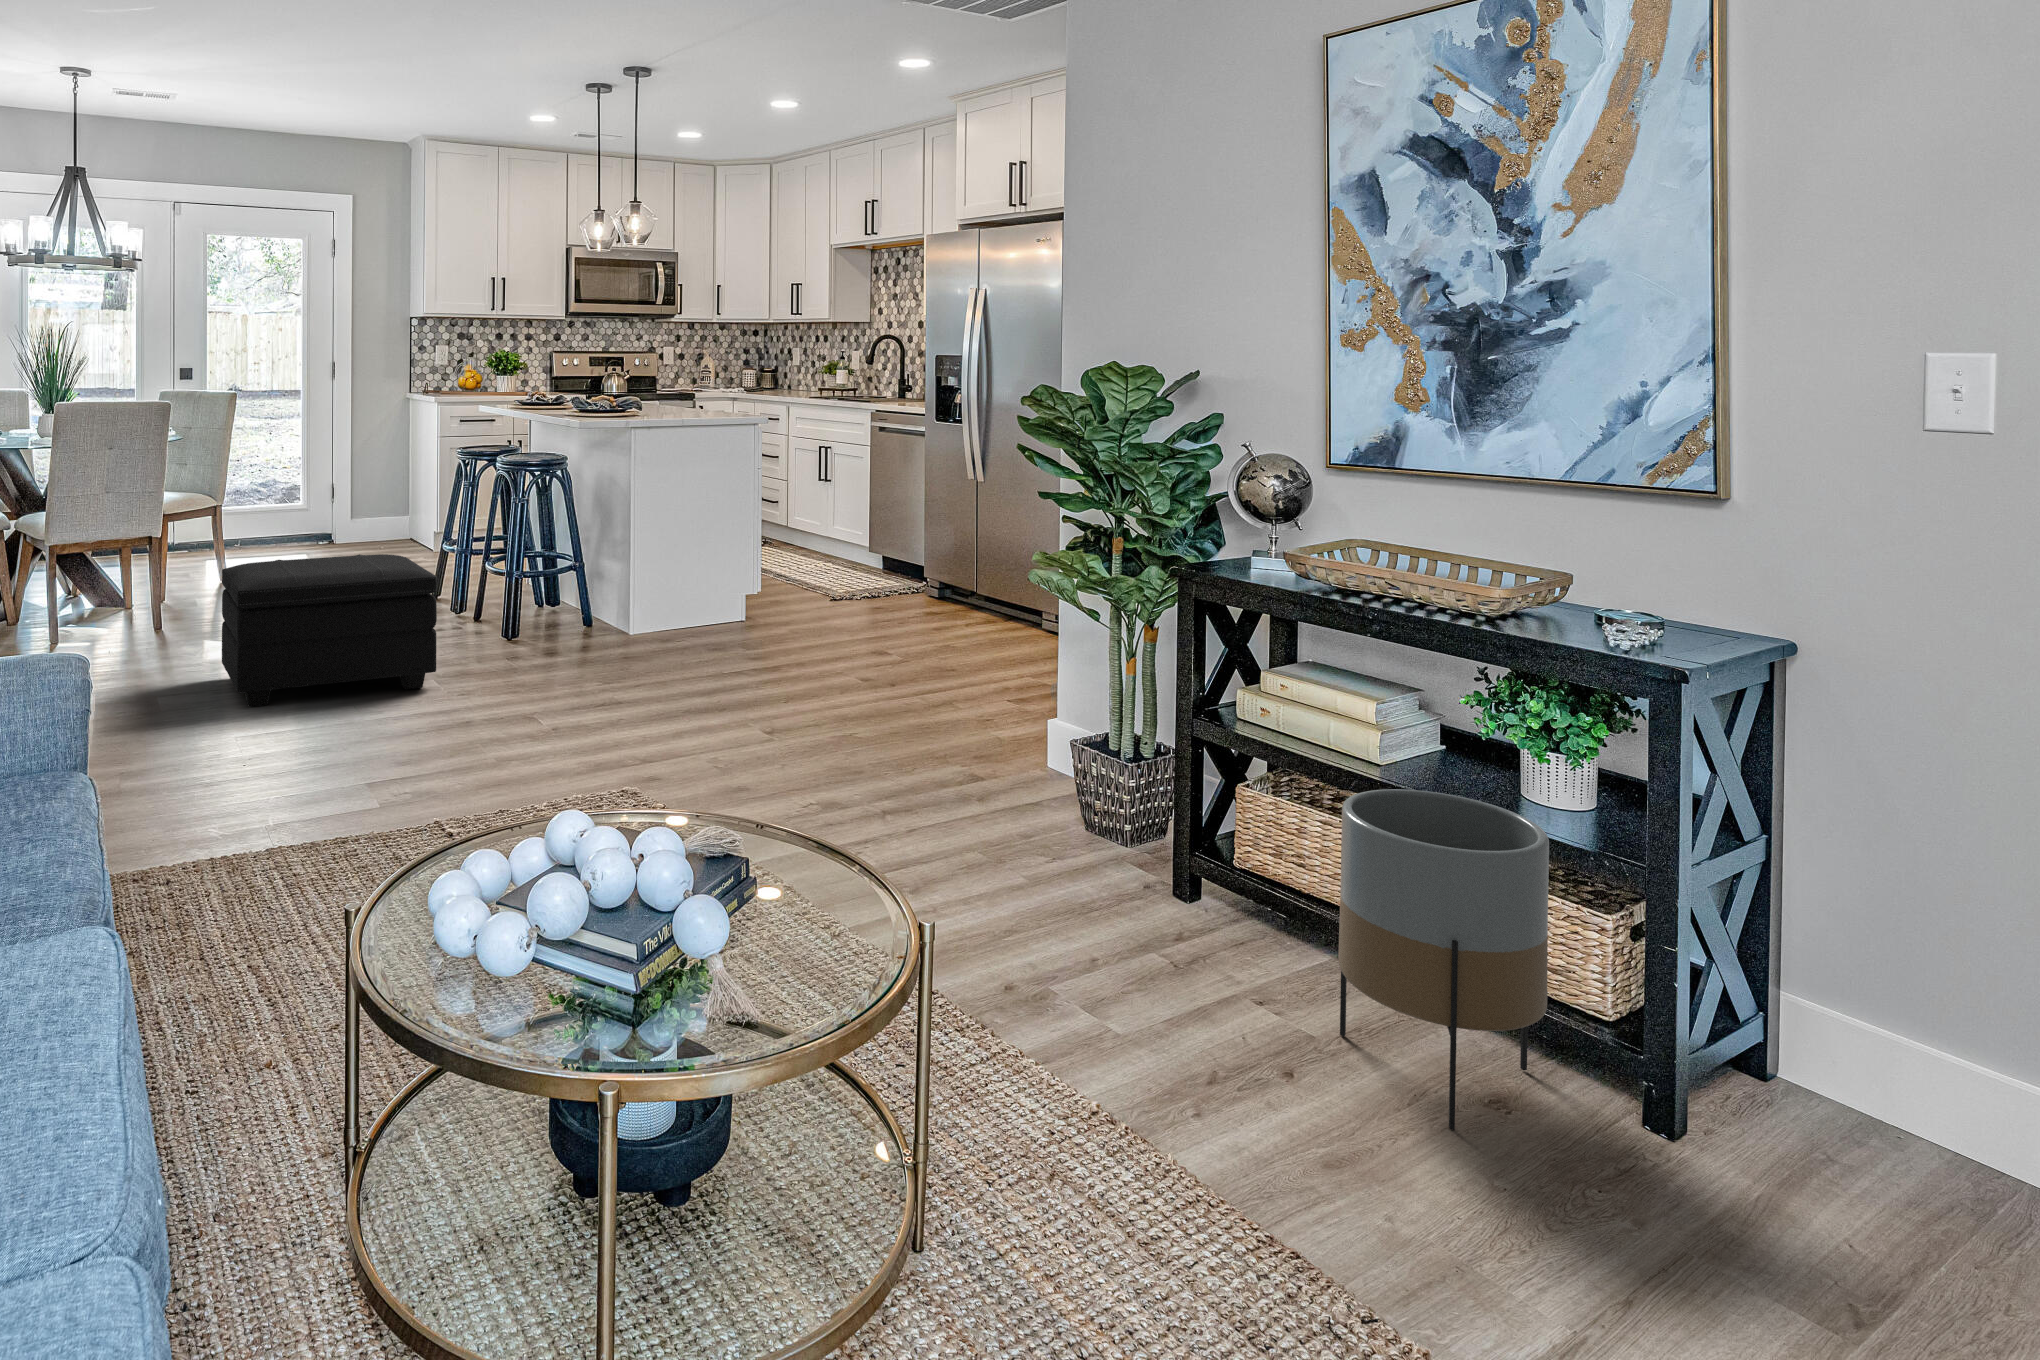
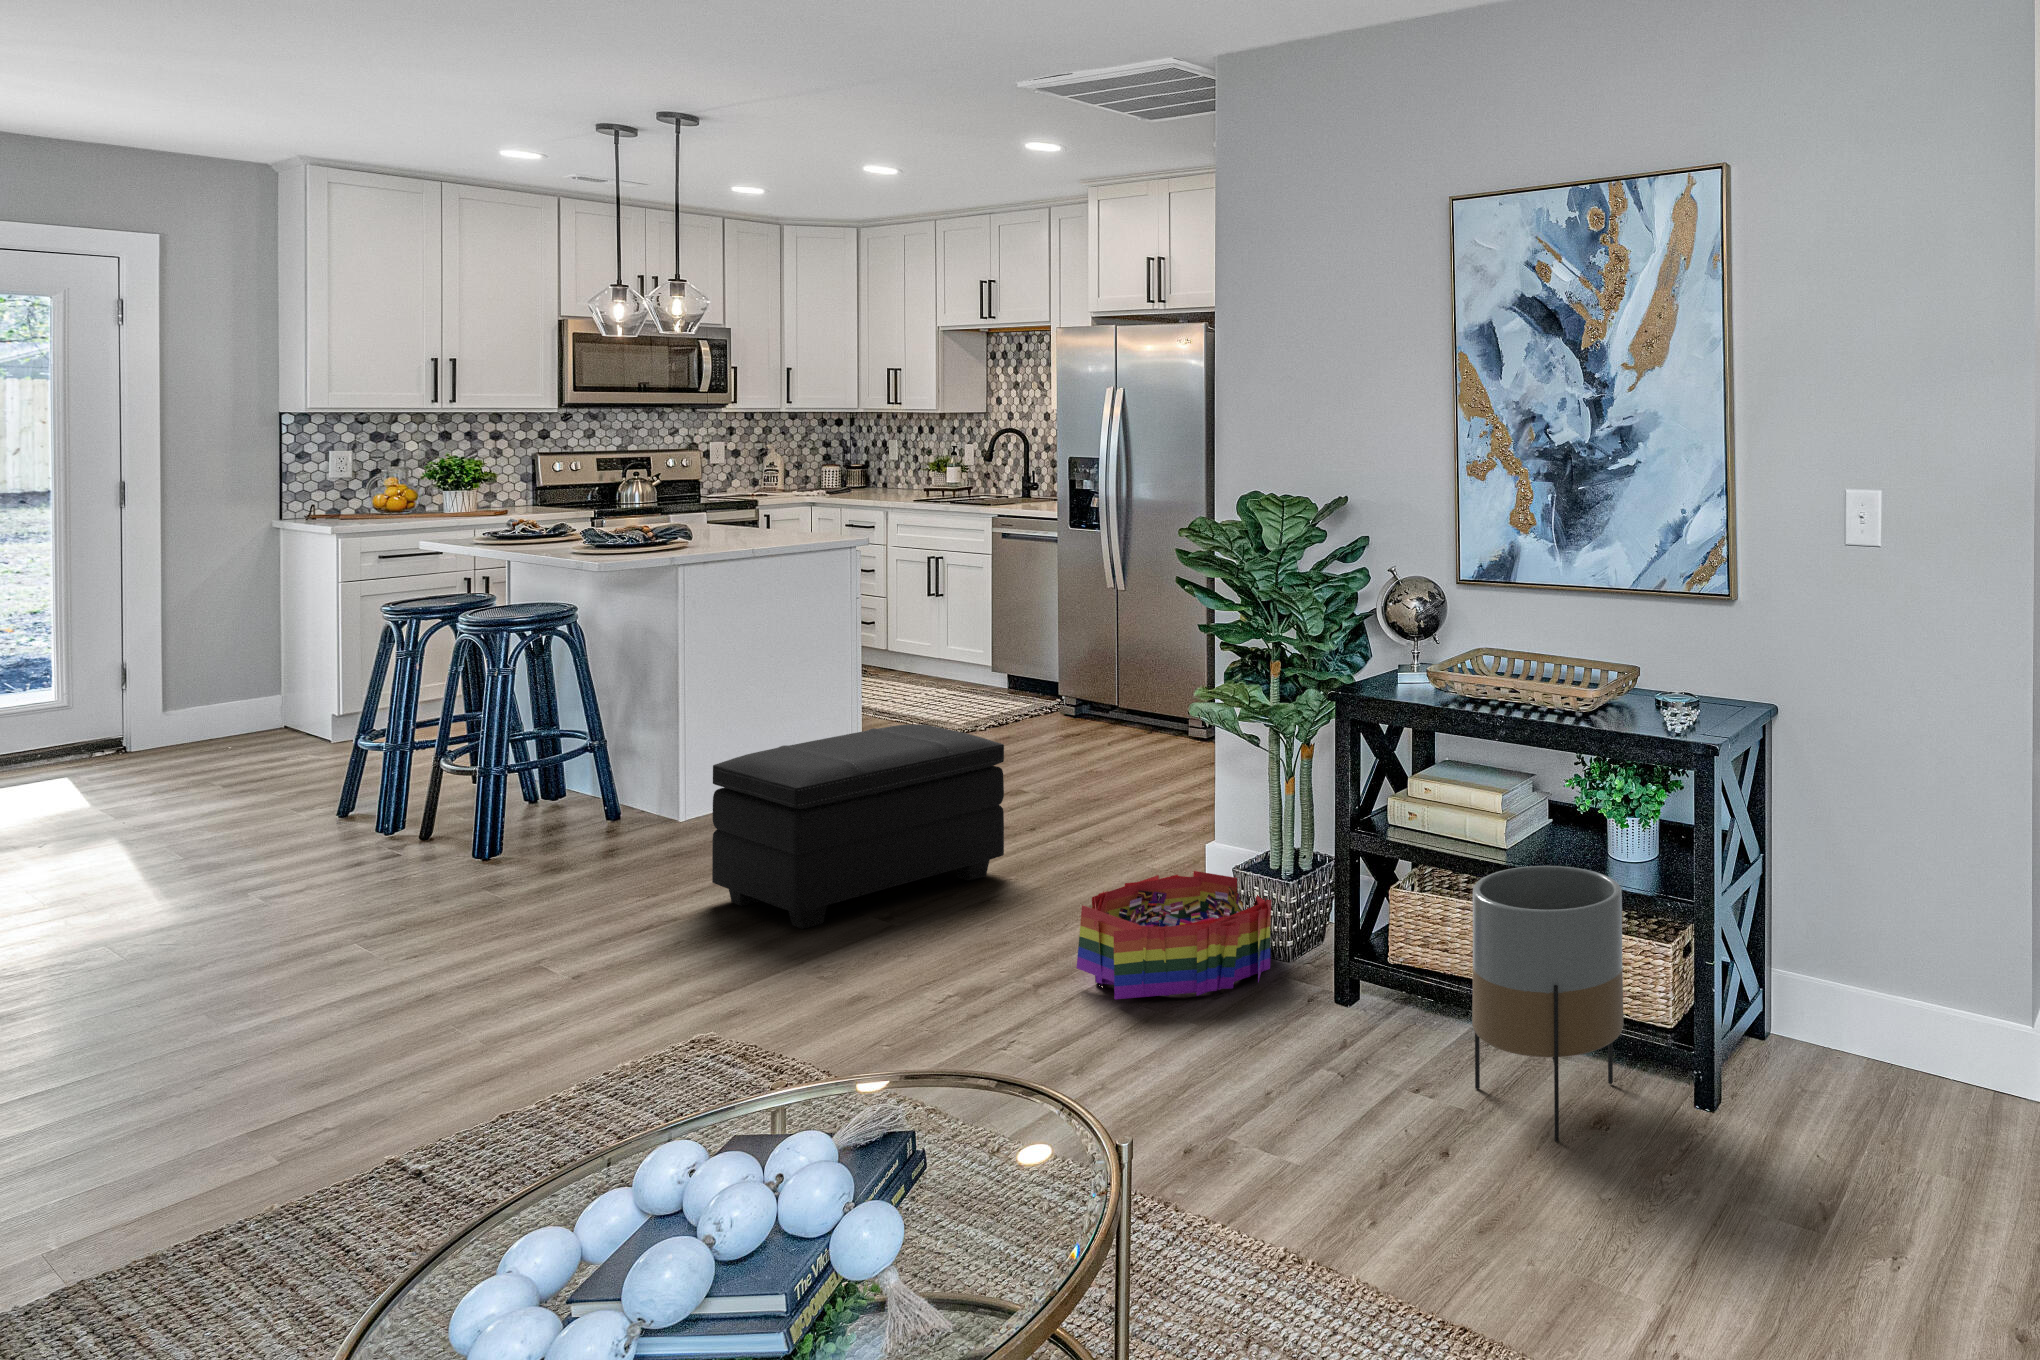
footstool: present [222,554,437,707] -> present [712,724,1004,929]
storage bin: none [909,737,1106,864] -> present [1077,871,1271,999]

